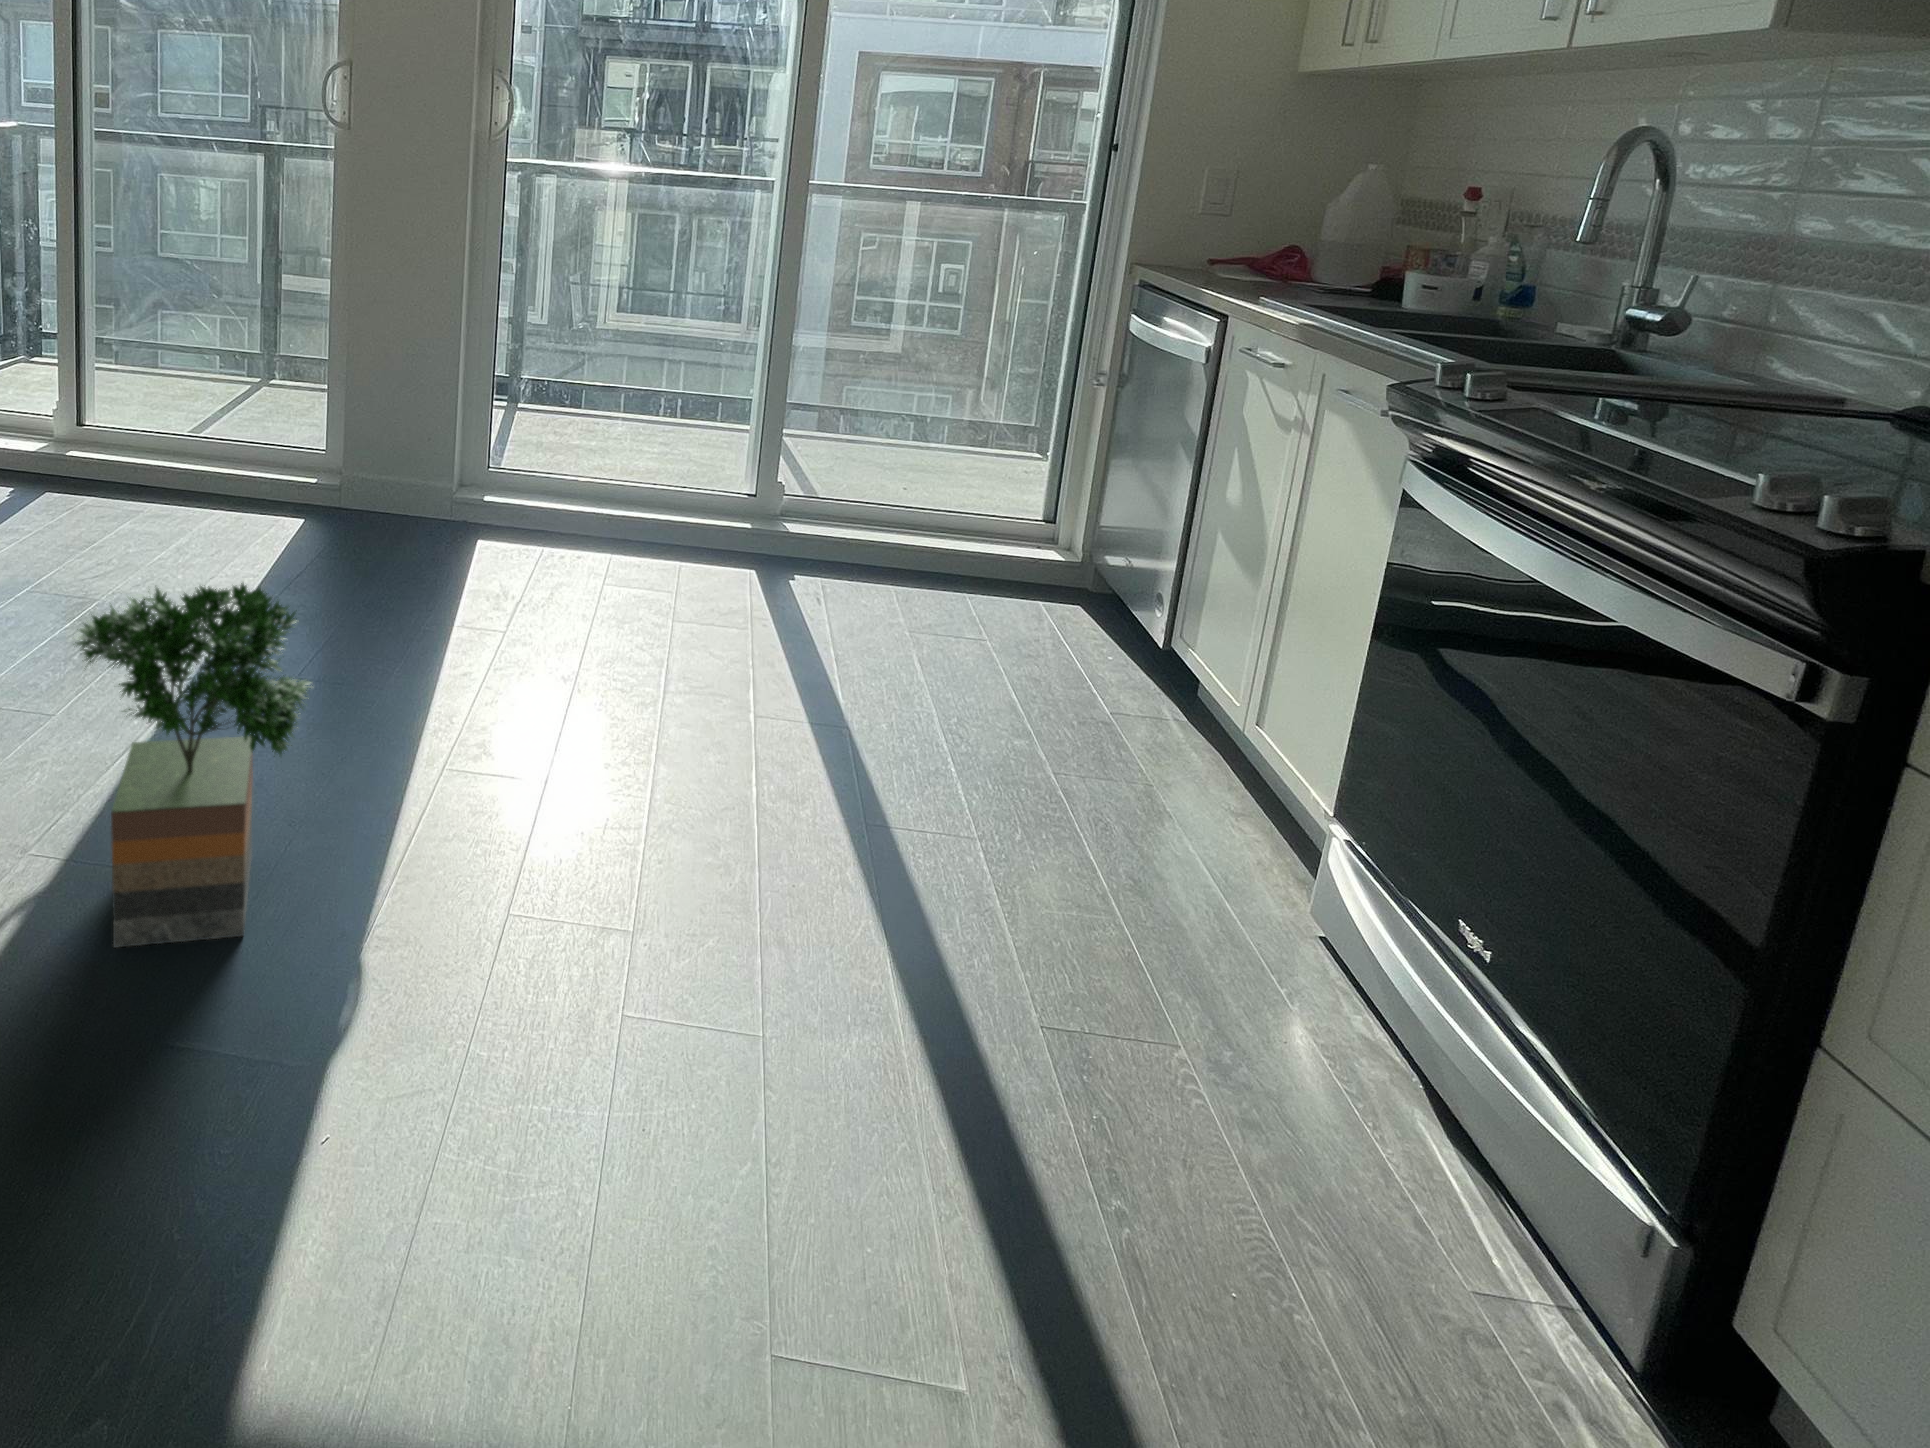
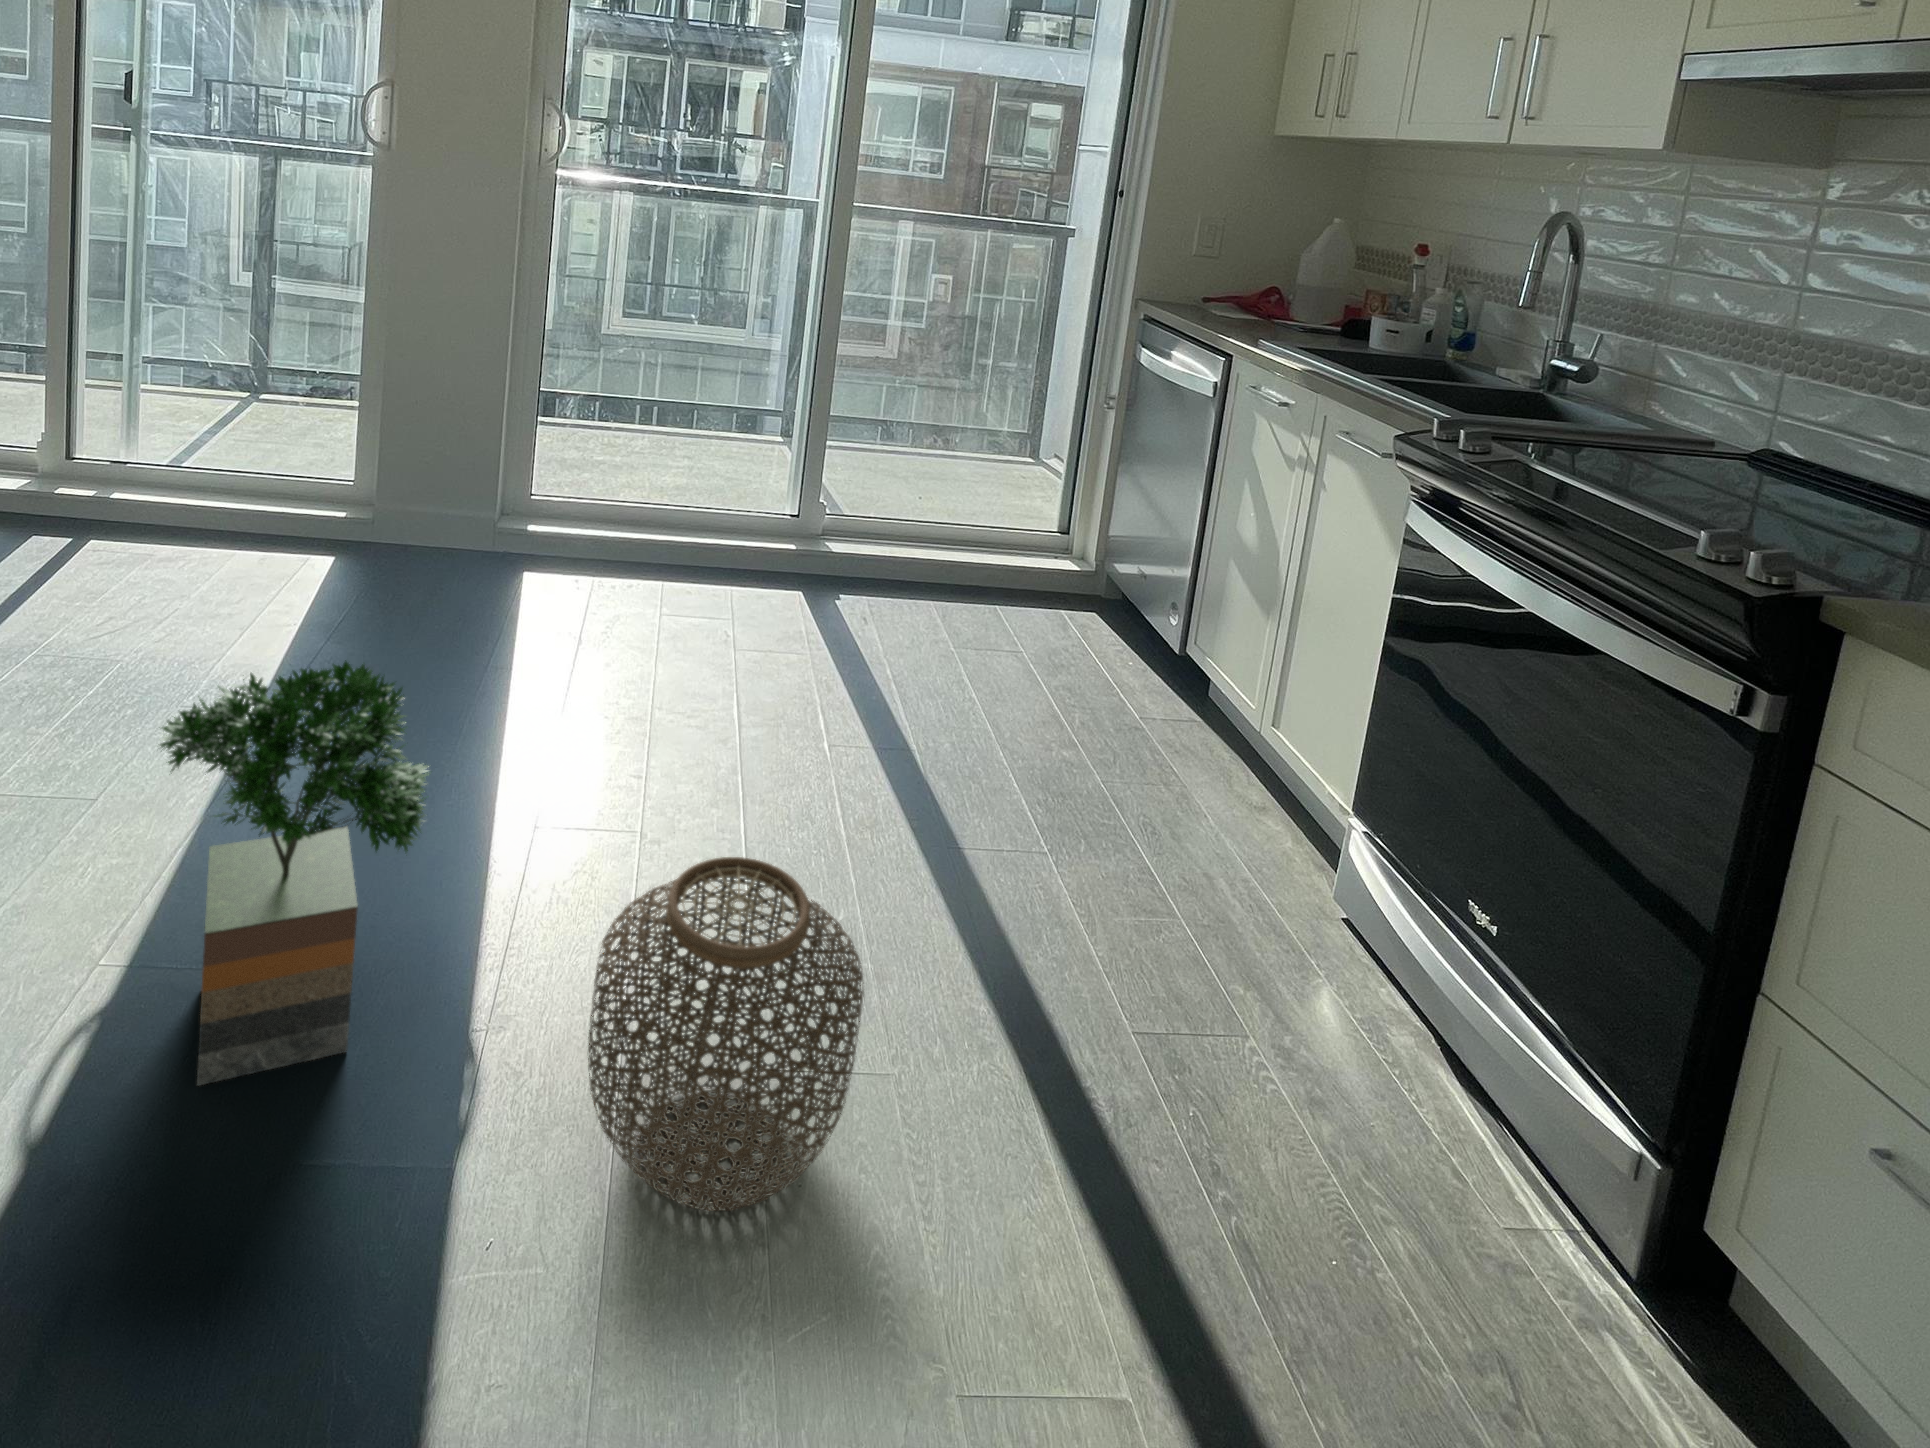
woven basket: none [434,785,705,1123] -> present [588,857,864,1211]

